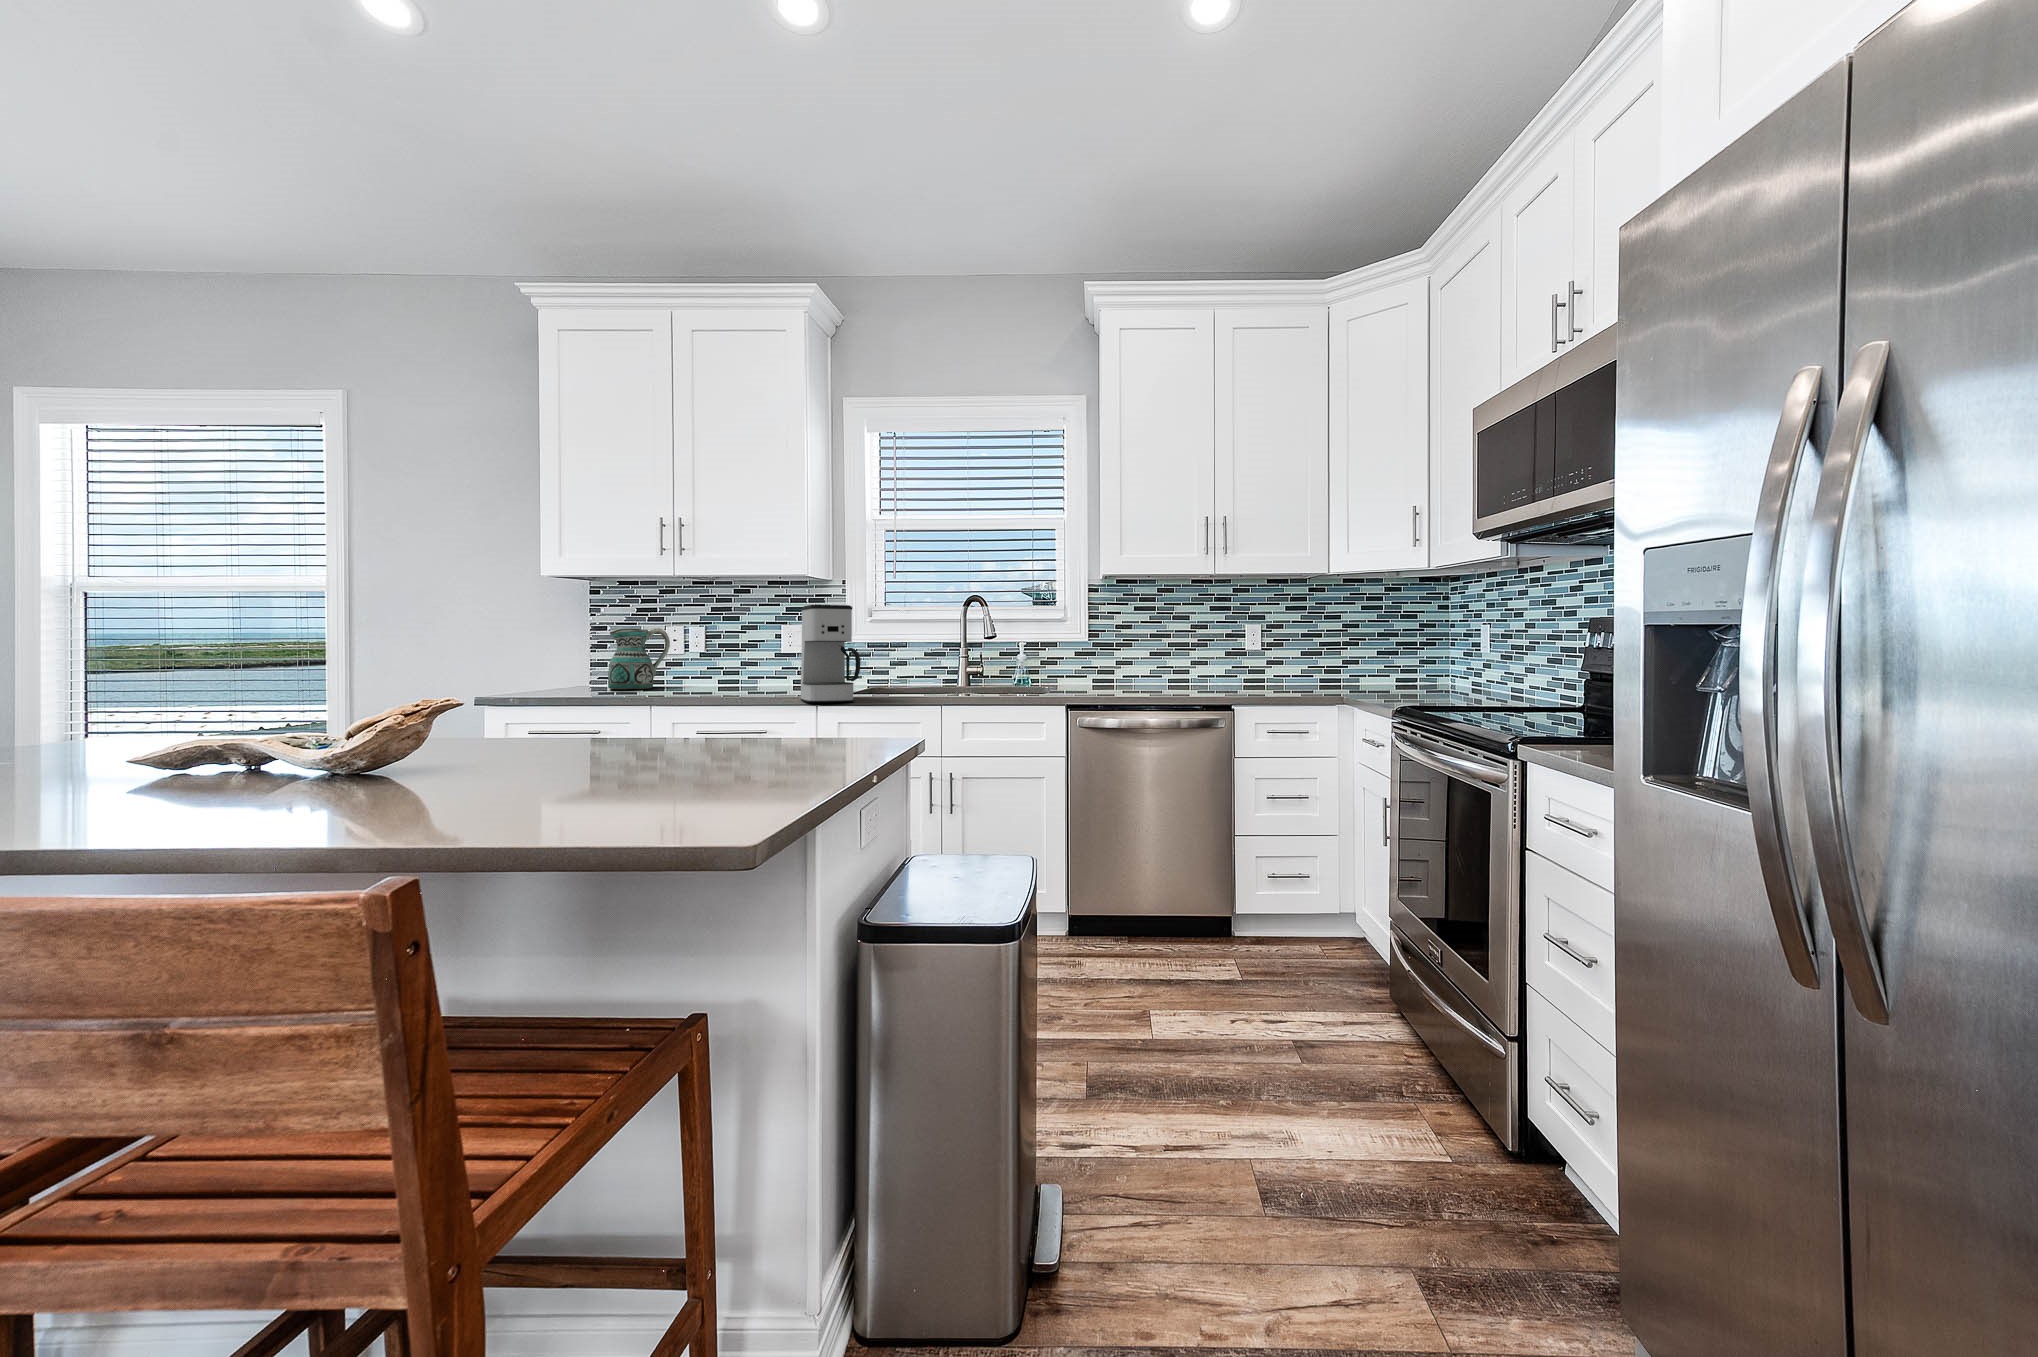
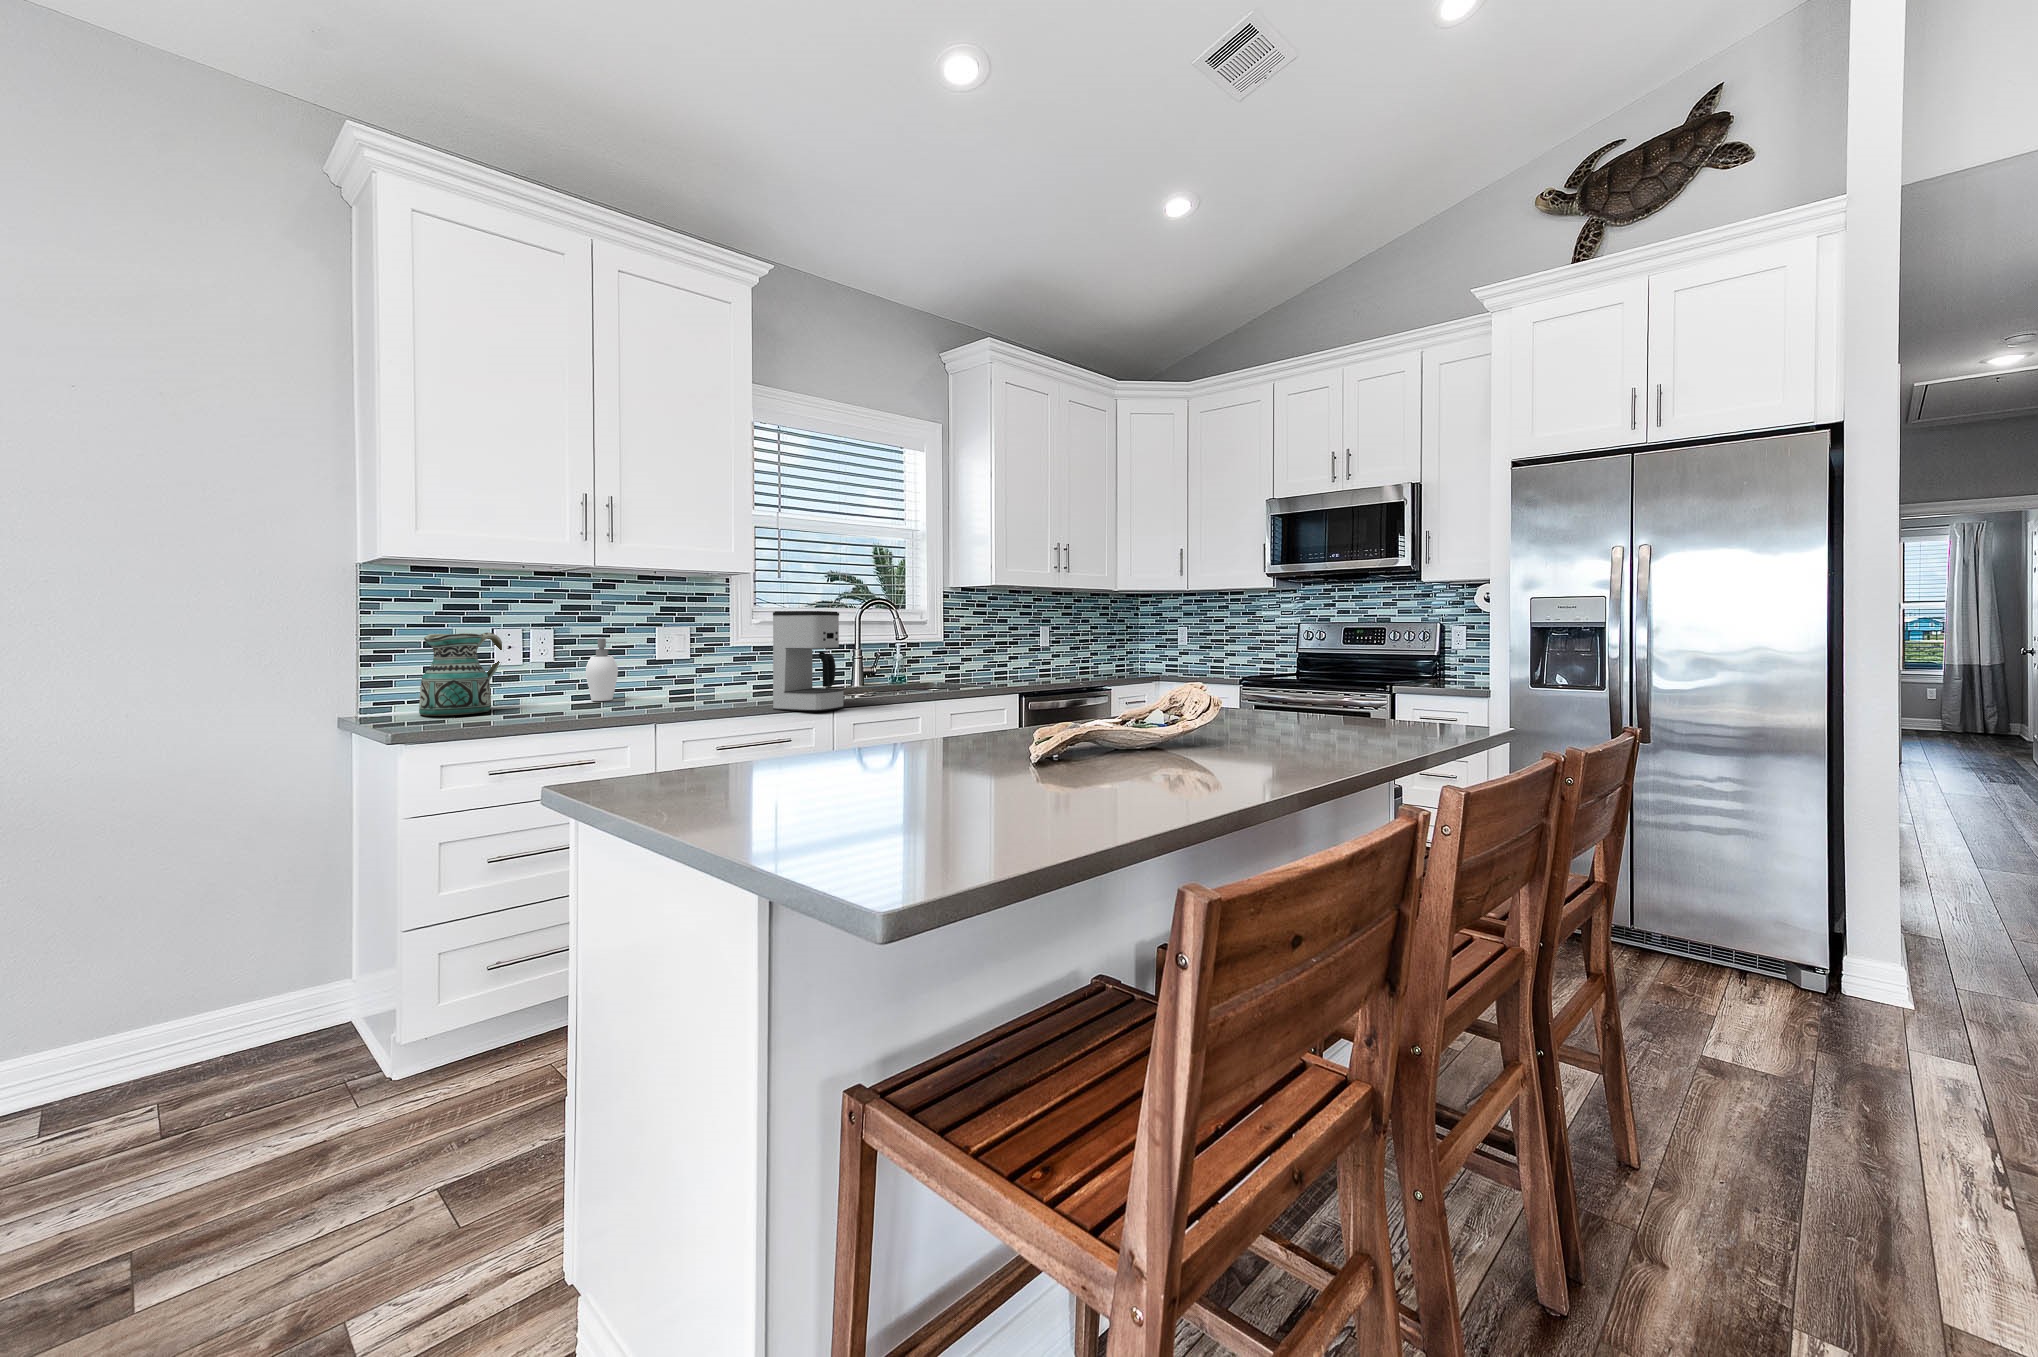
soap dispenser: none [720,634,752,687] -> present [586,638,627,701]

